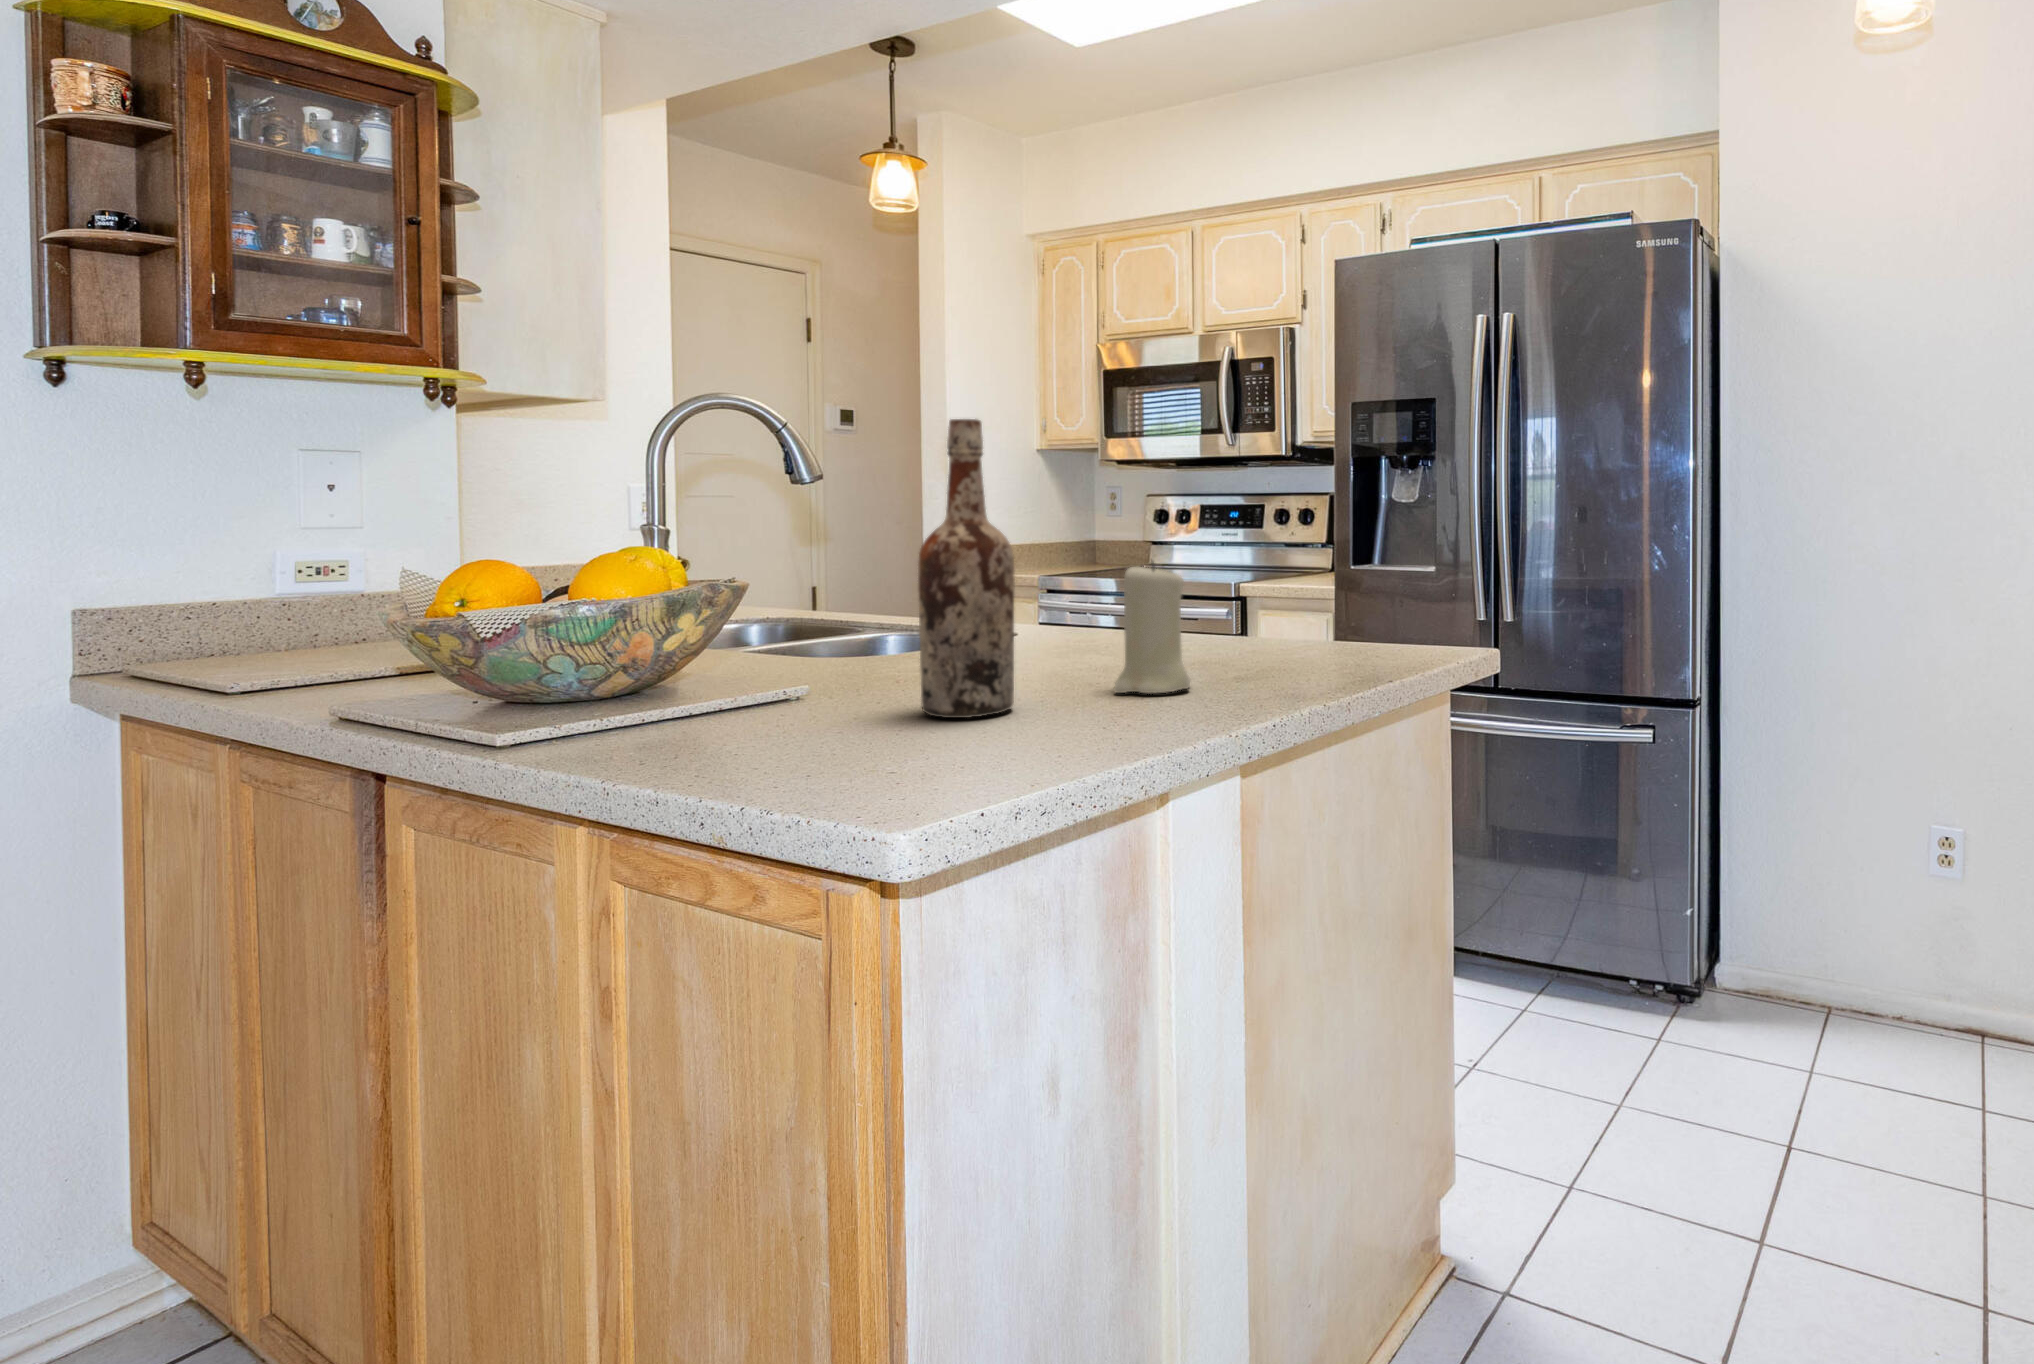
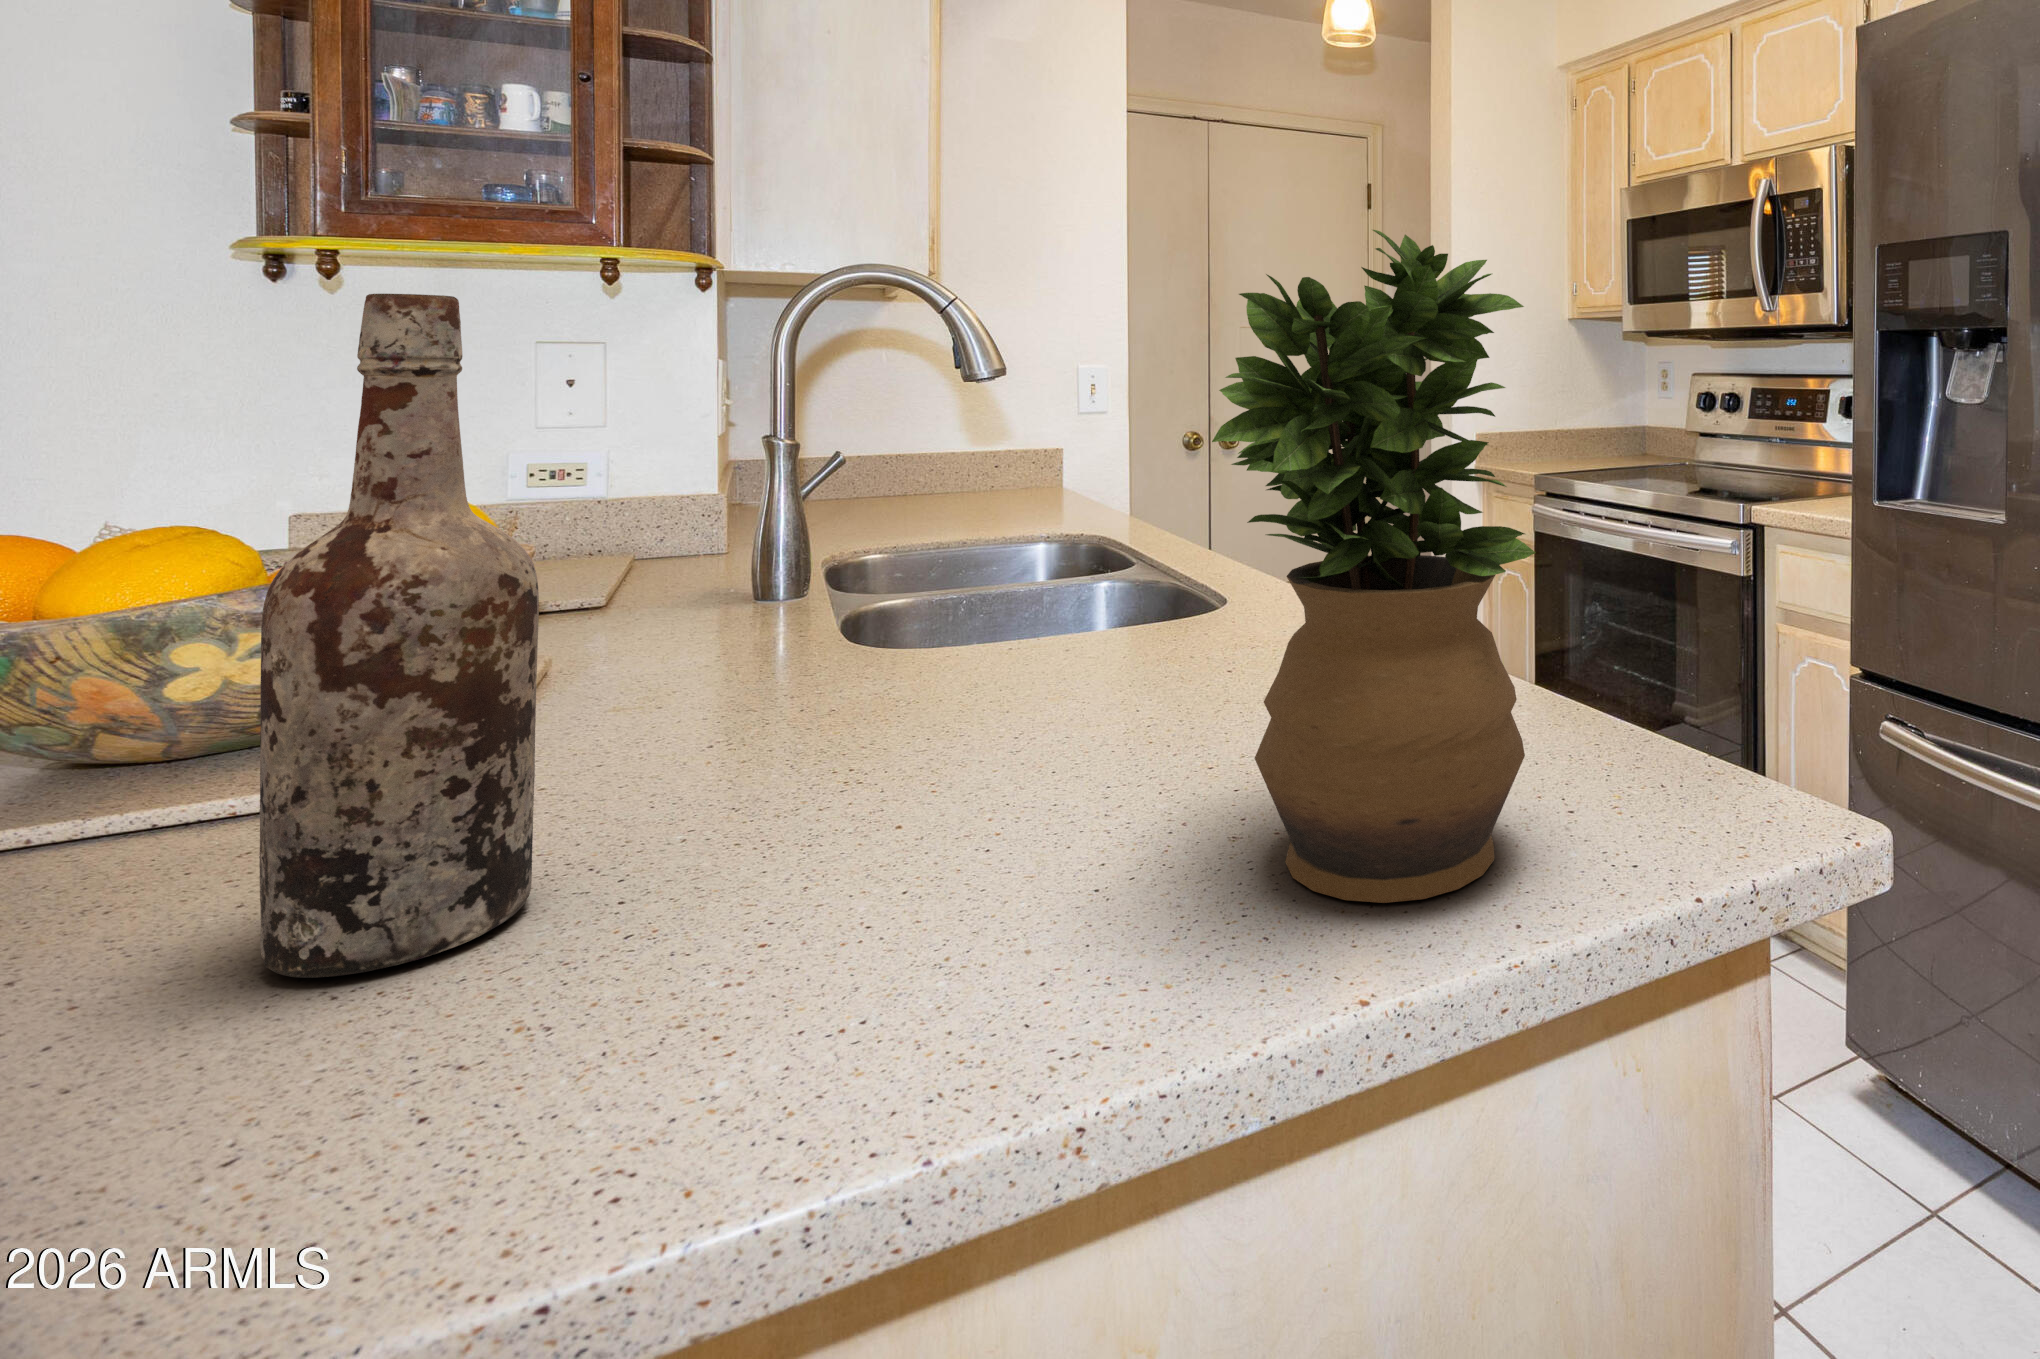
potted plant: none [1249,401,1383,675] -> present [1212,230,1536,903]
candle: present [1114,562,1190,694] -> none [792,600,997,930]

